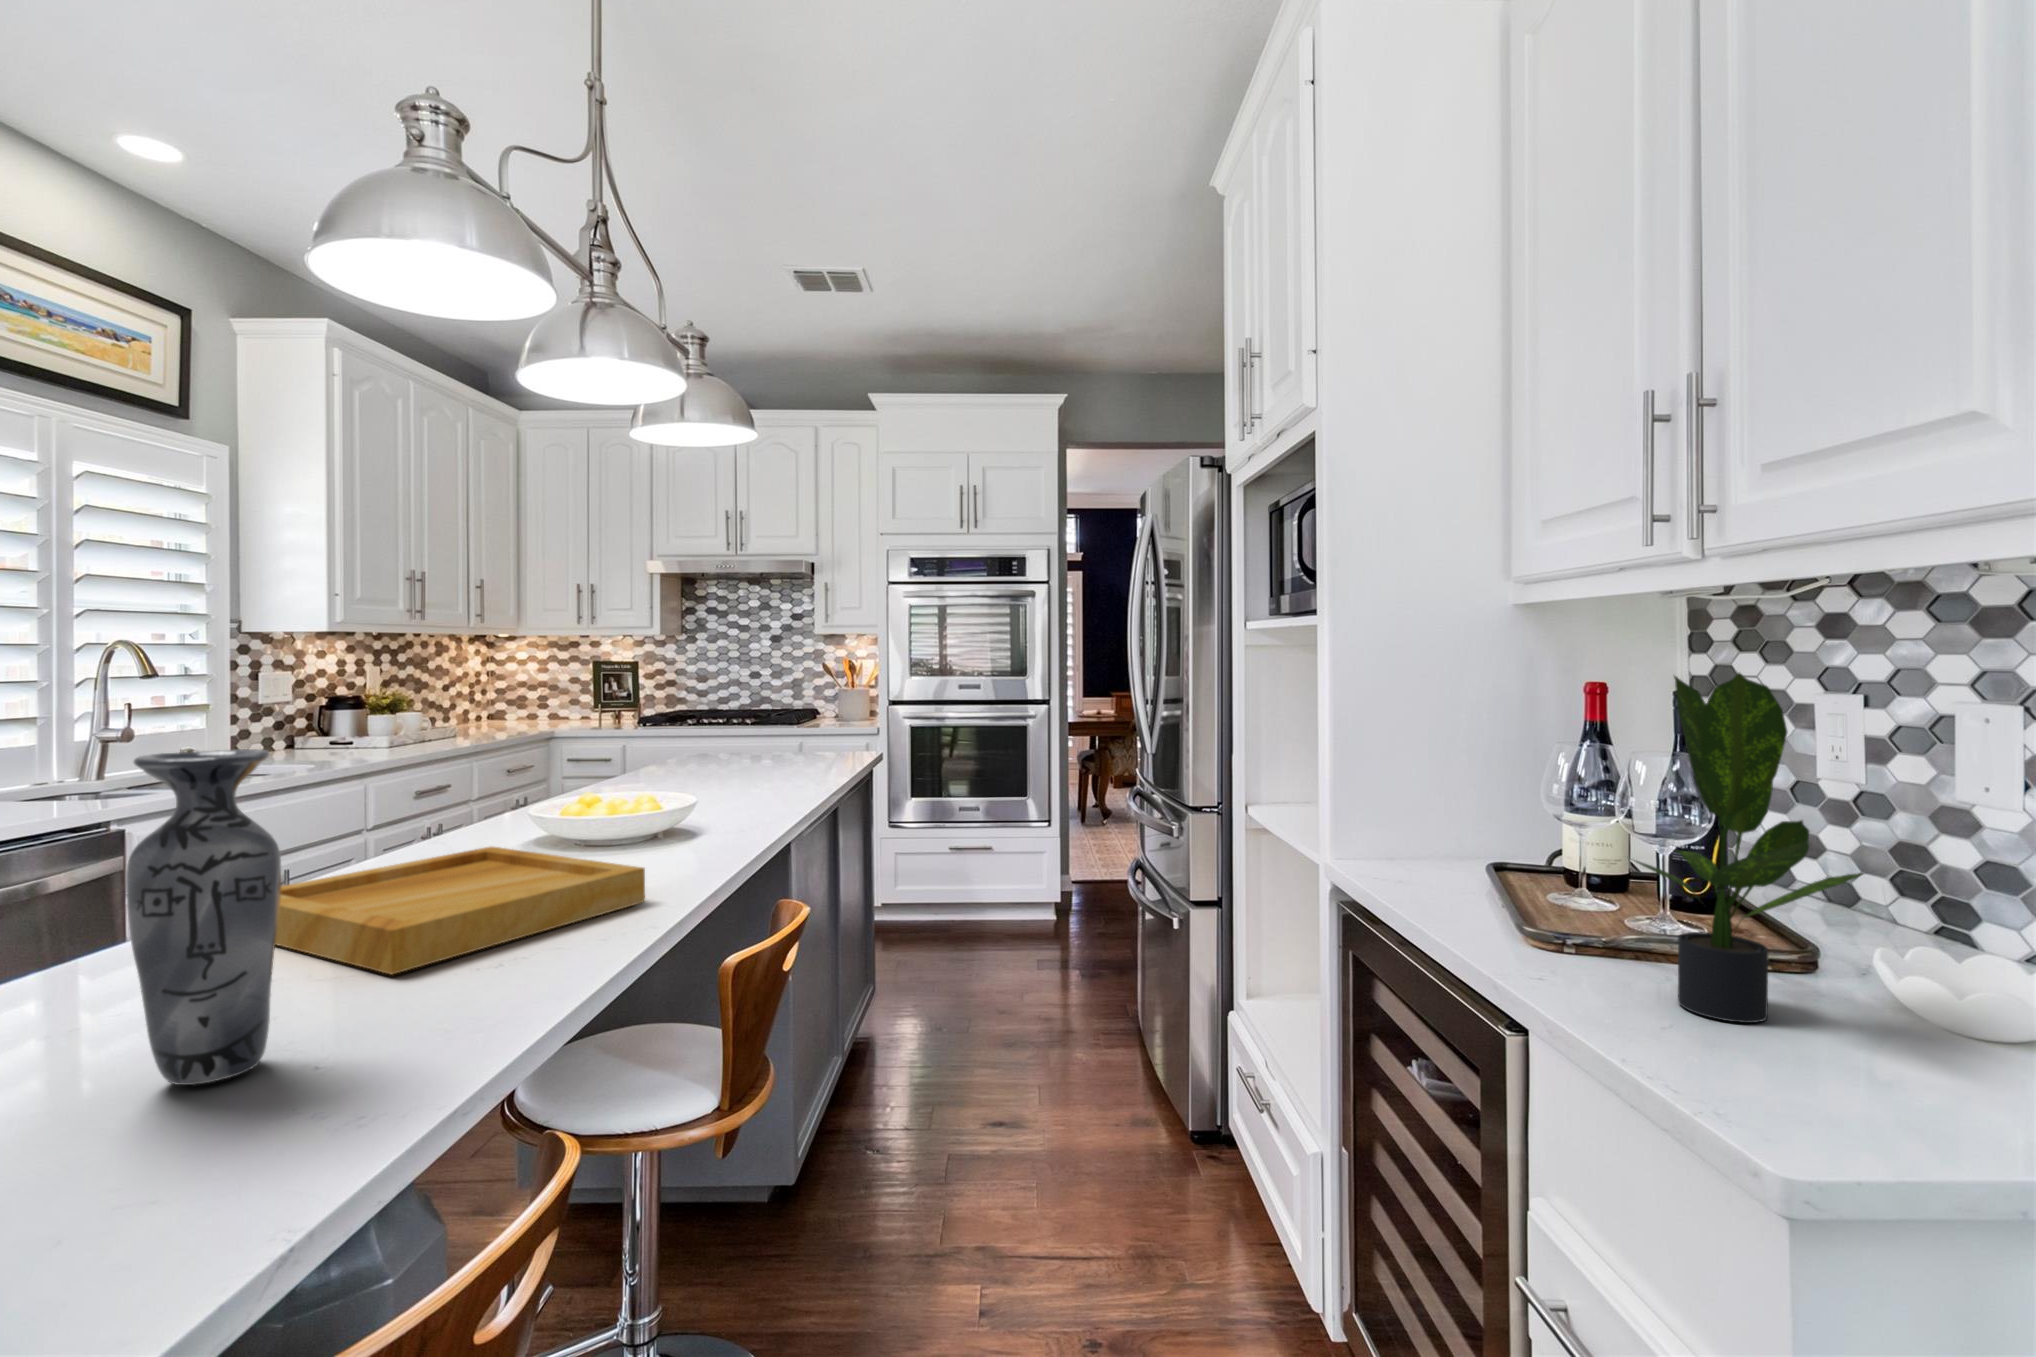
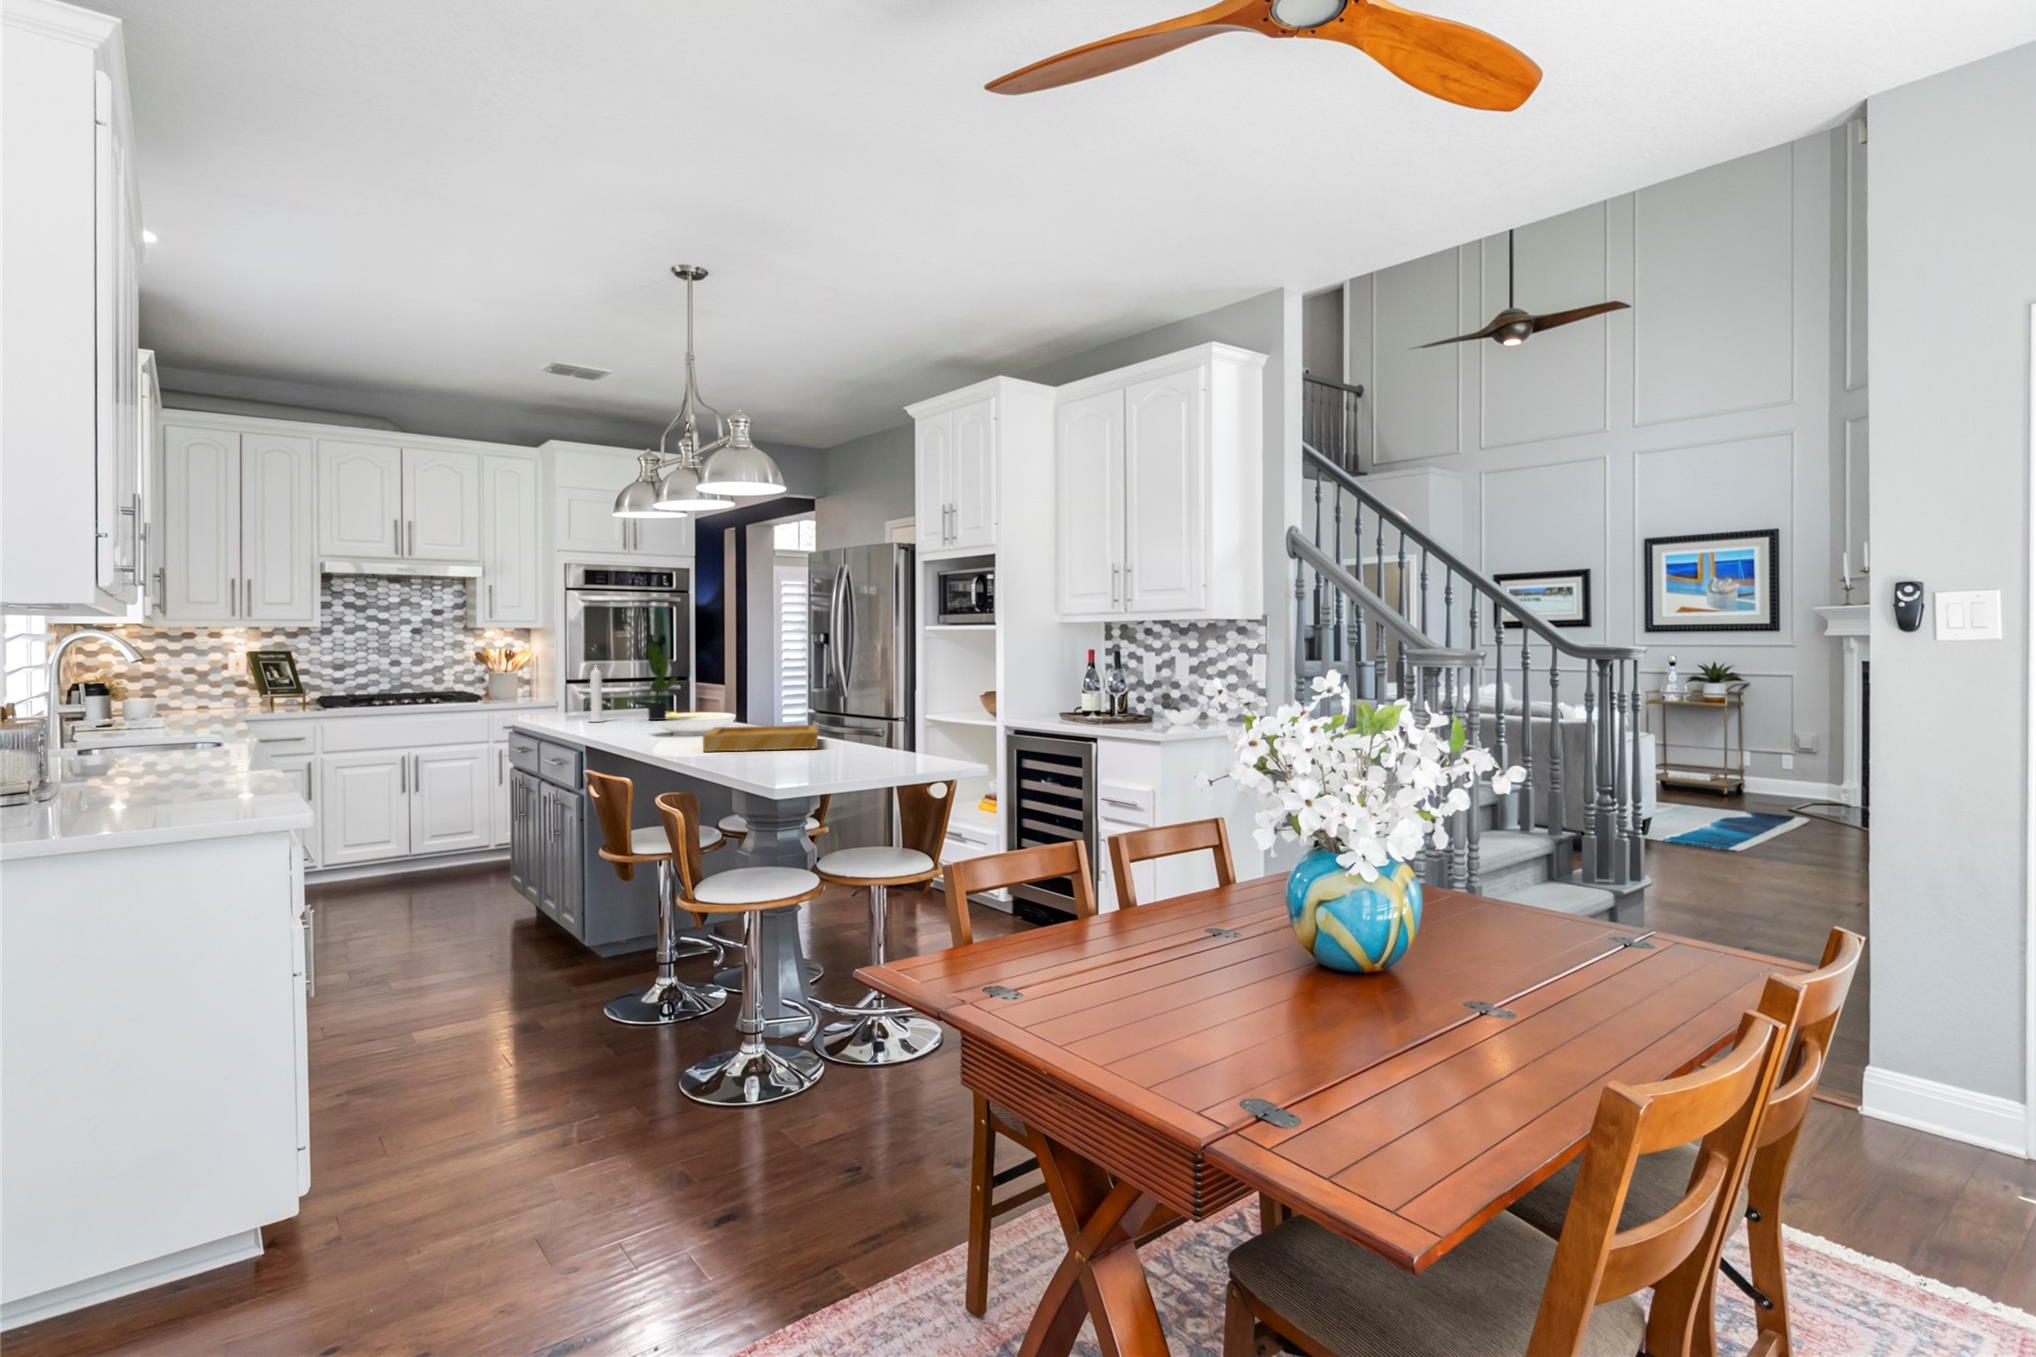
potted plant: present [1635,673,1863,1023] -> present [647,643,676,720]
candle: none [680,690,706,779] -> present [589,666,604,722]
vase: present [126,749,281,1085] -> none [842,663,875,756]

